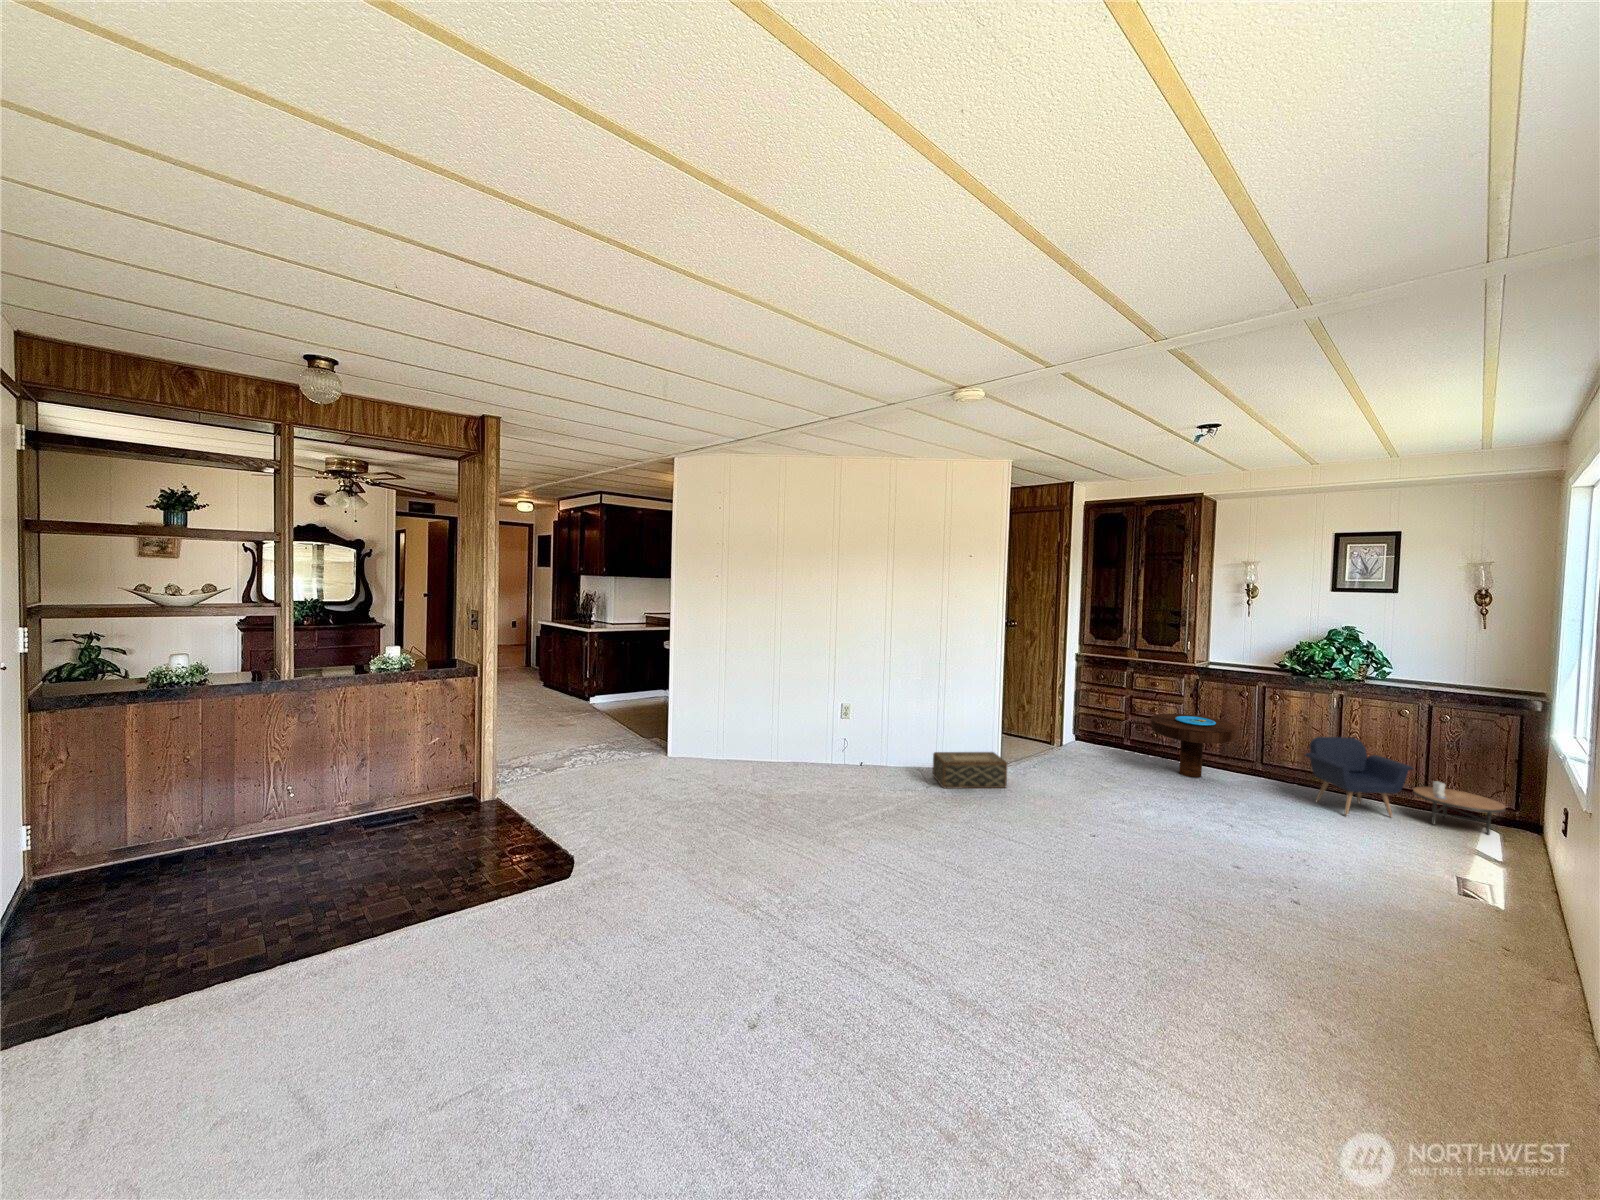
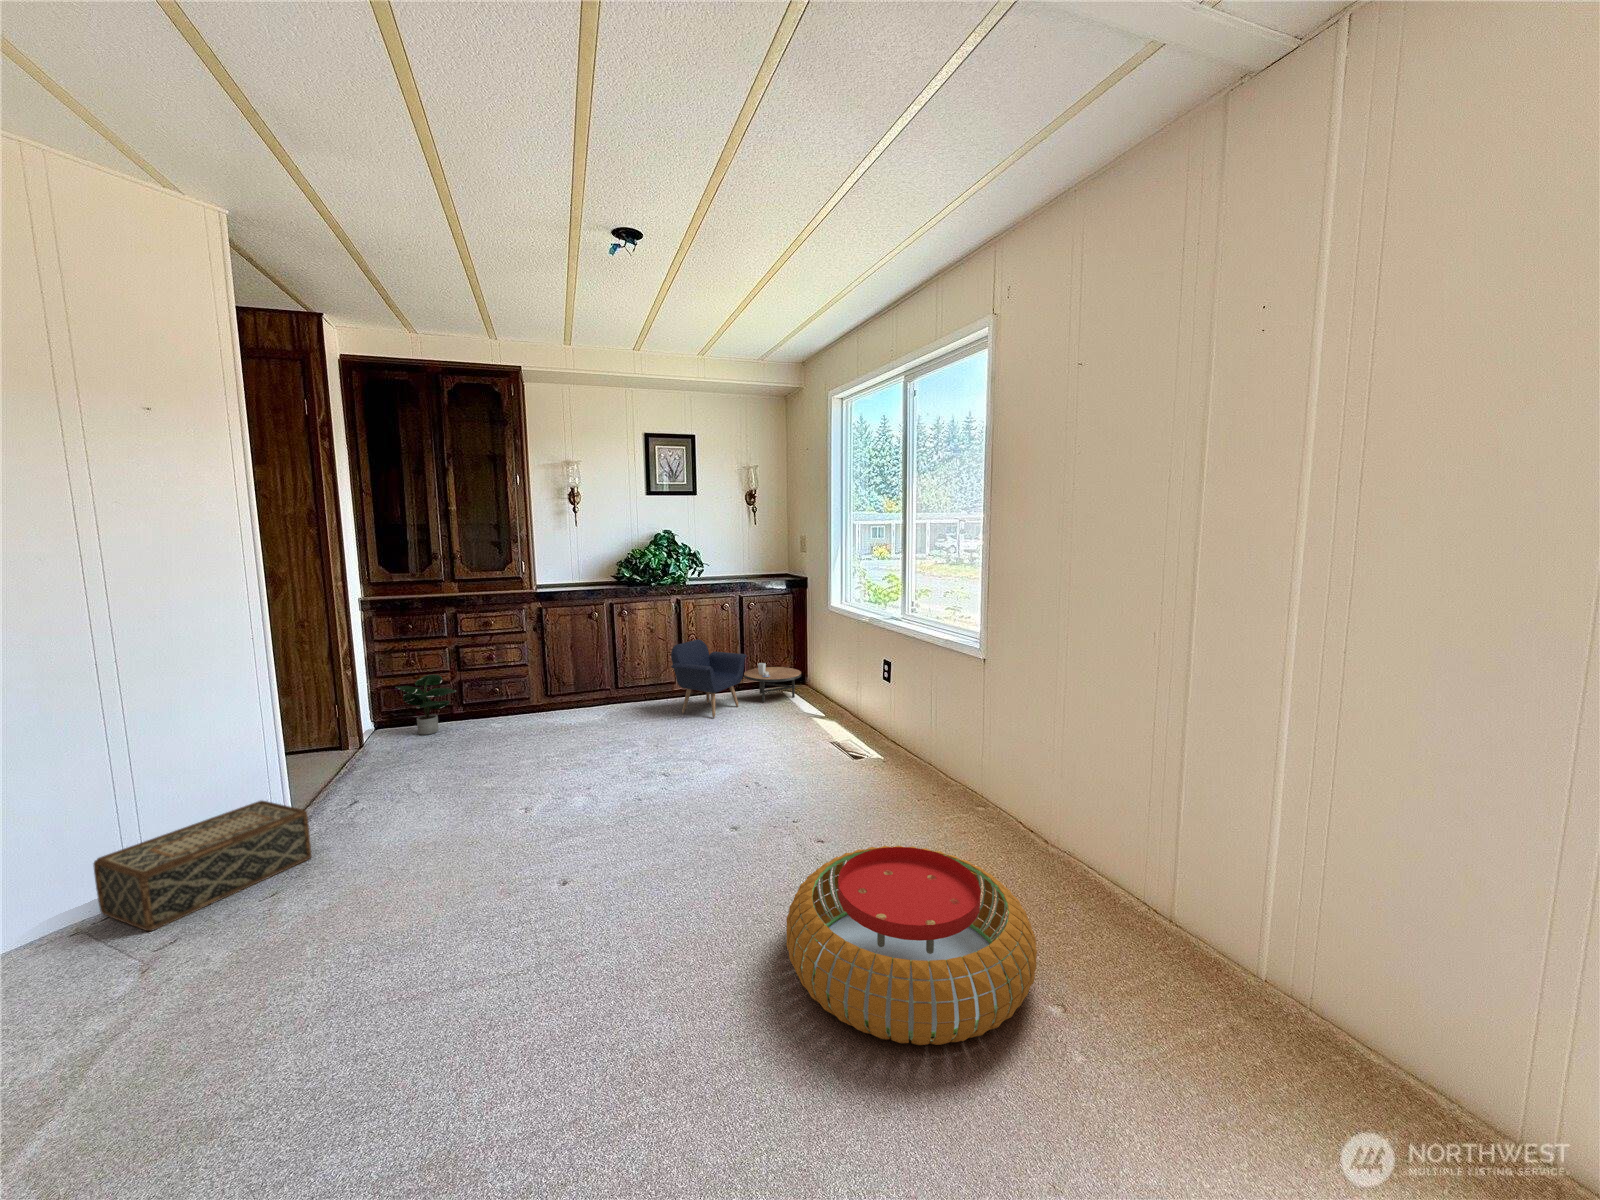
potted plant: none [1084,712,1122,753] -> present [396,674,456,735]
side table: present [1151,714,1237,778] -> none [501,651,601,730]
pouf: none [1177,896,1401,1038] -> present [786,845,1037,1045]

